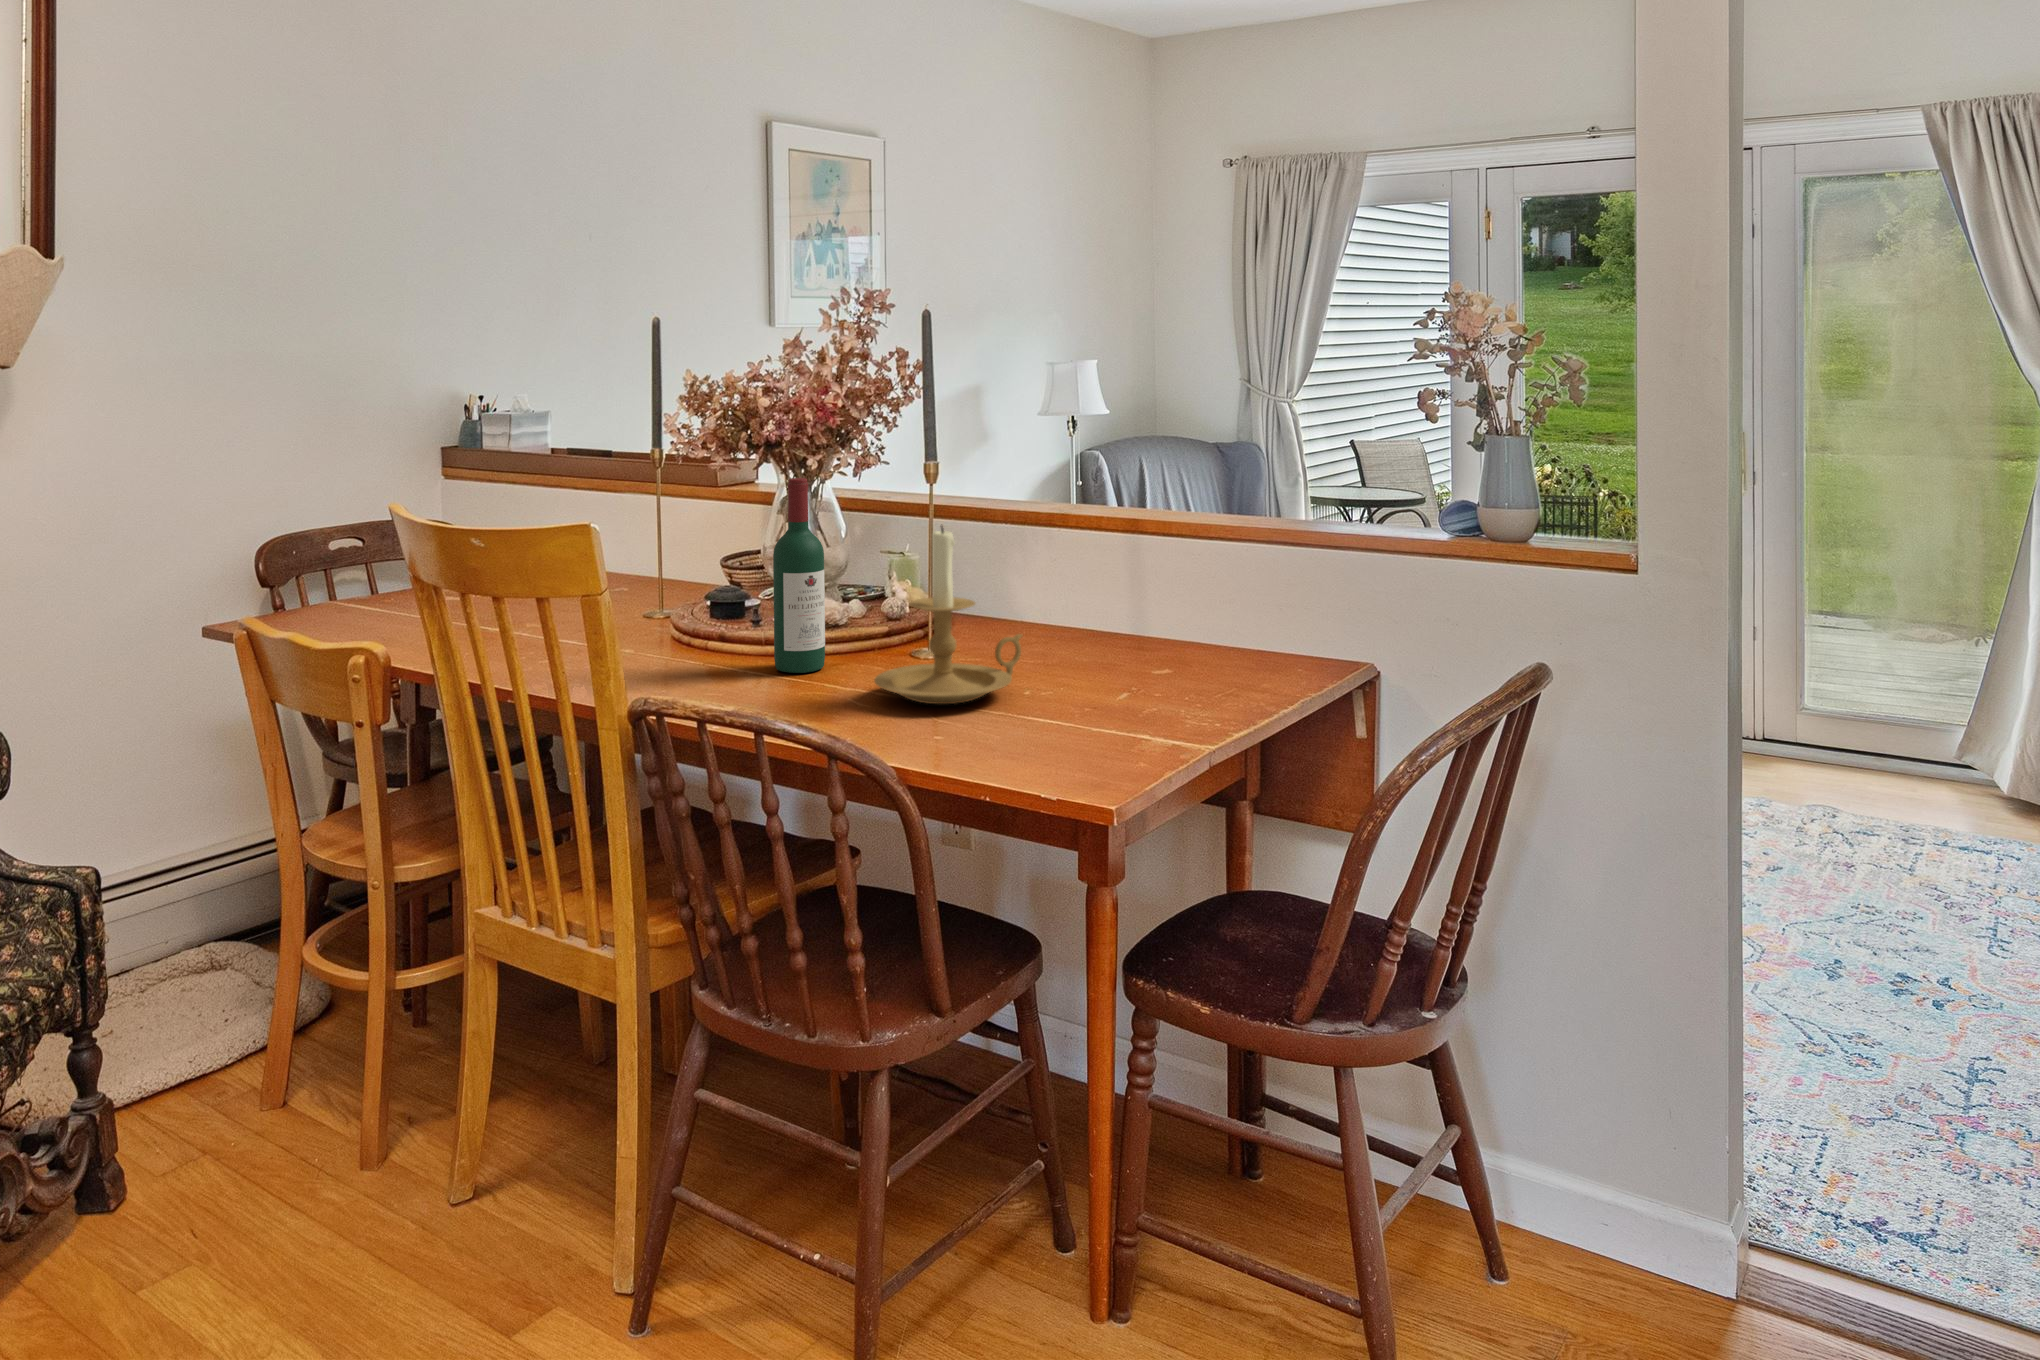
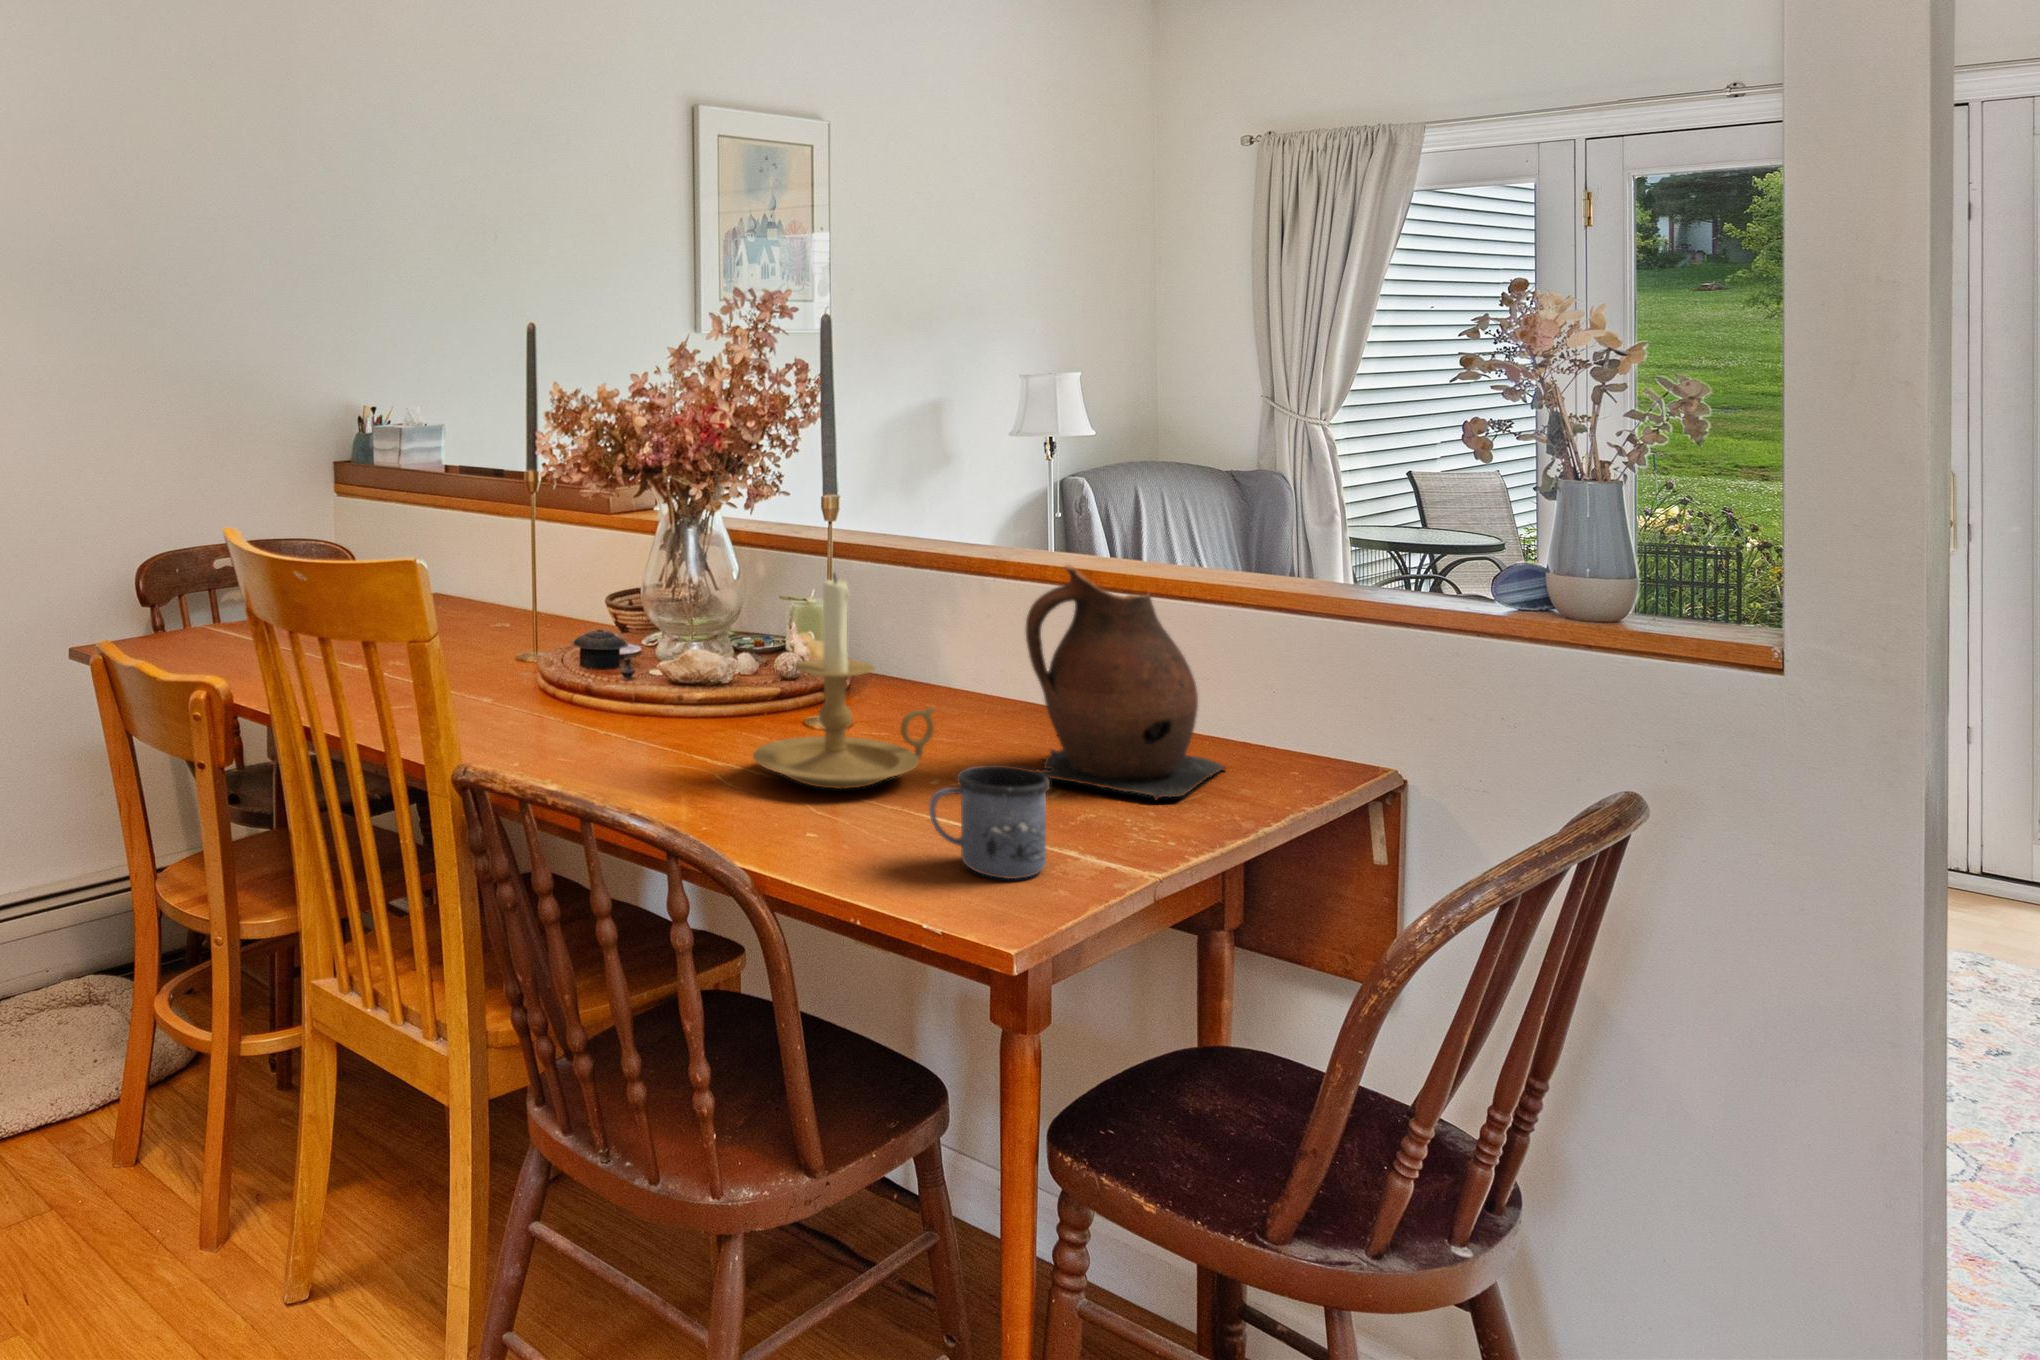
wine bottle: present [773,478,825,673] -> none [648,510,707,737]
ceramic pitcher: none [1095,512,1249,698] -> present [1025,565,1225,800]
mug: none [1035,672,1129,761] -> present [929,765,1050,879]

